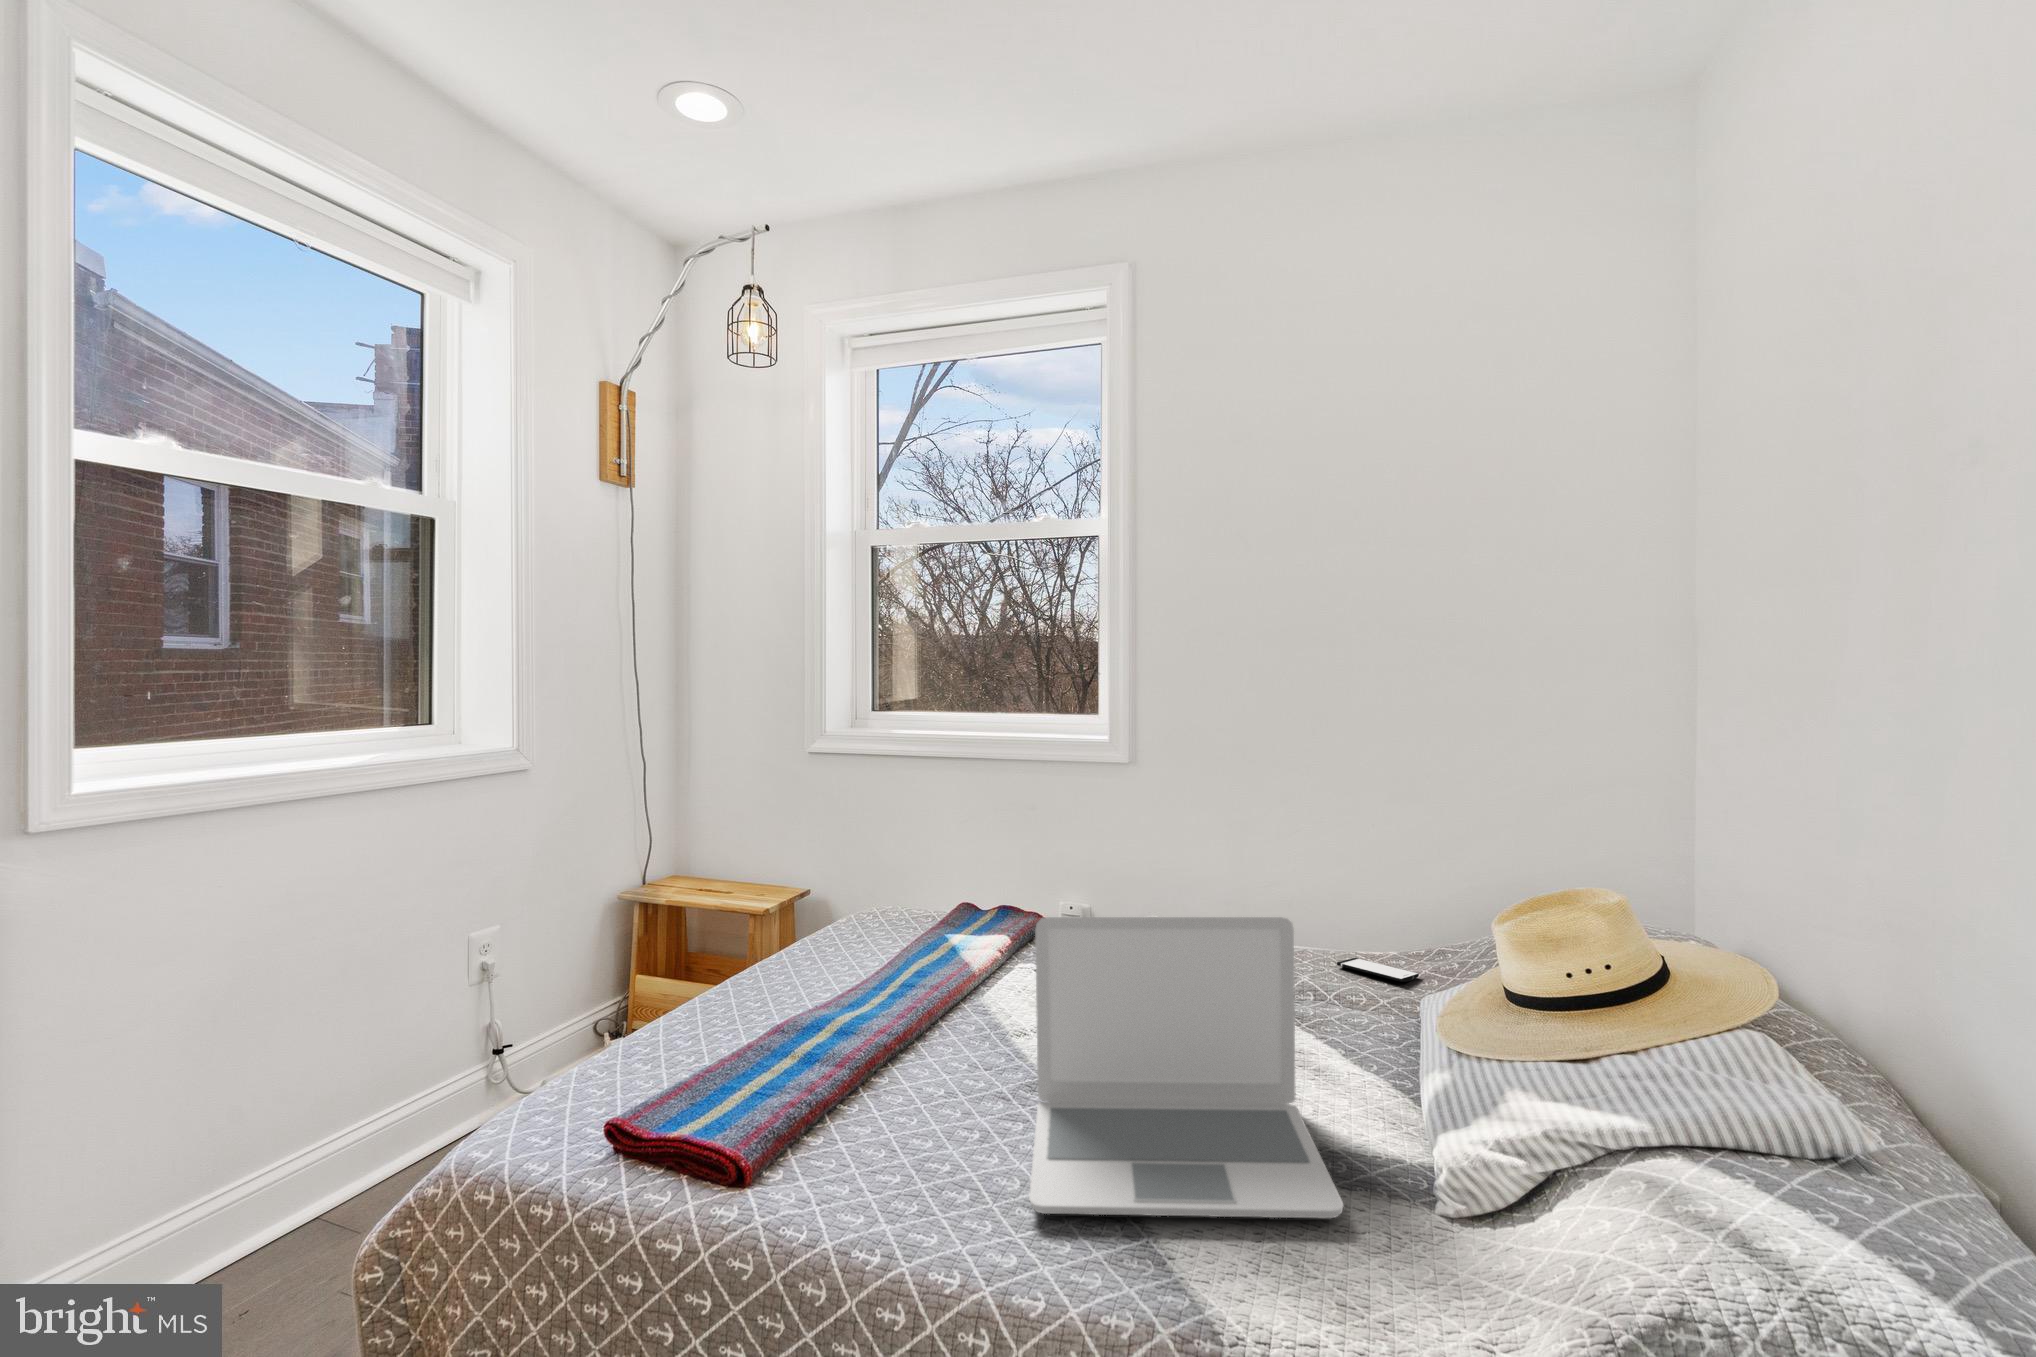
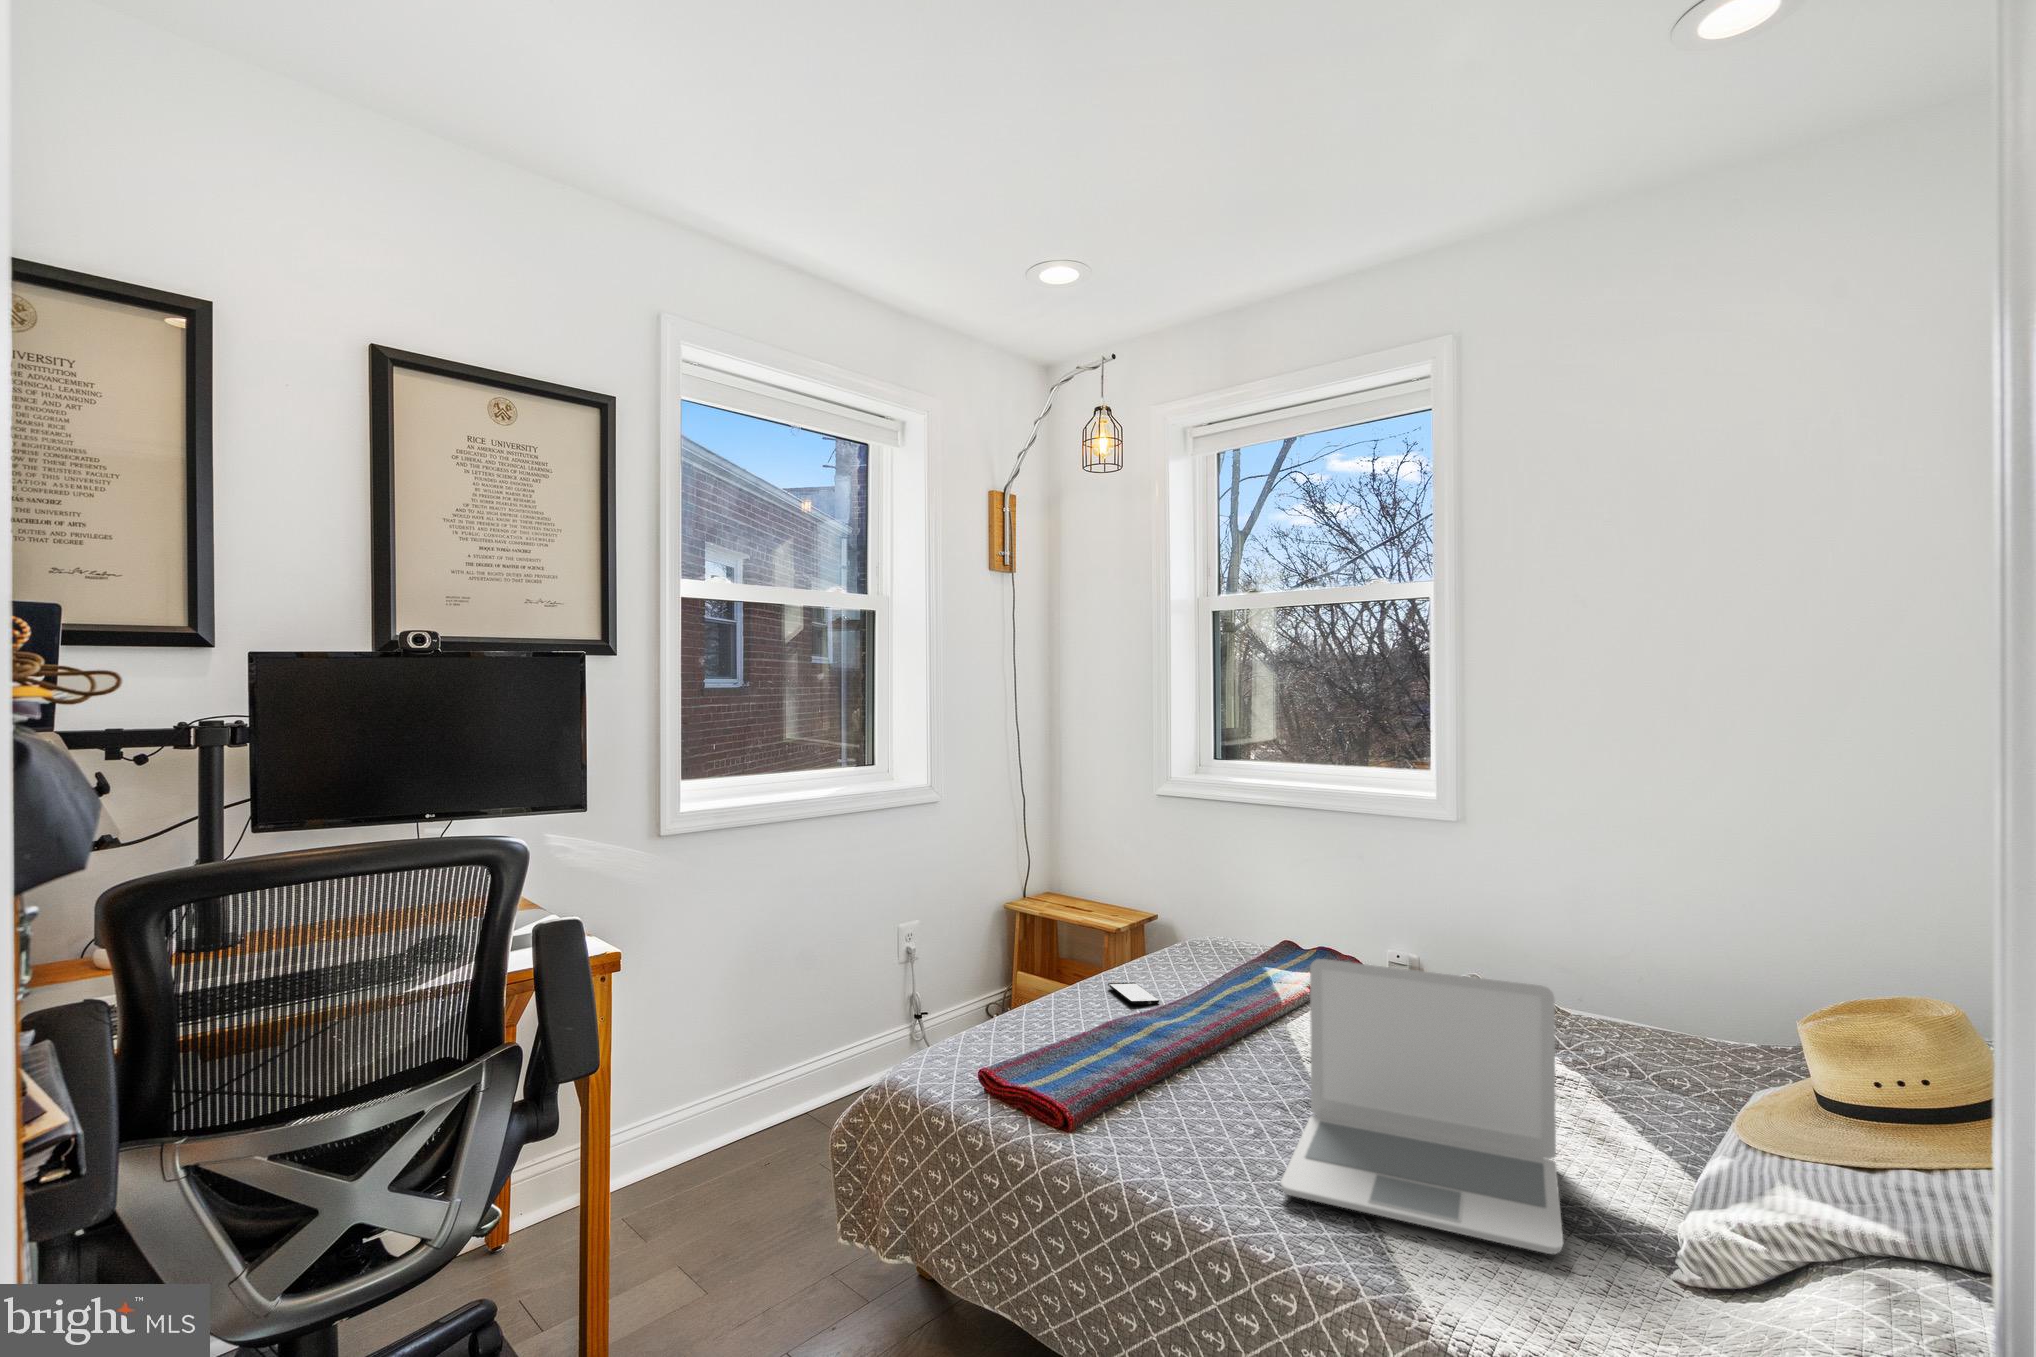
smartphone: present [1337,958,1419,982] -> present [1108,983,1159,1005]

